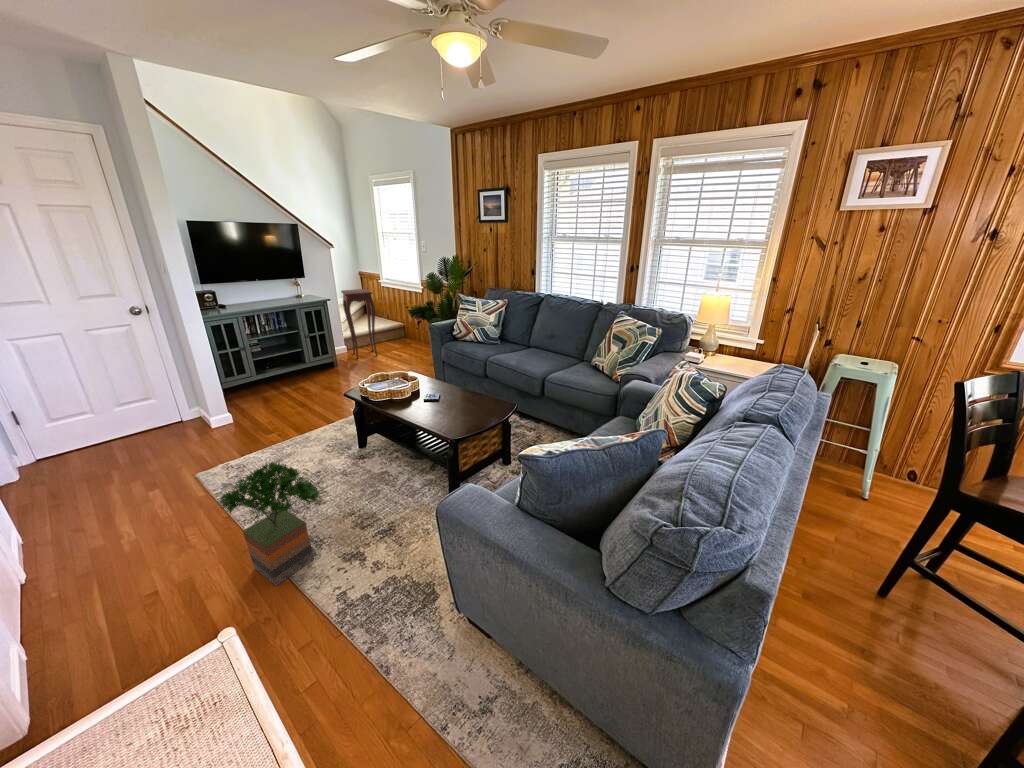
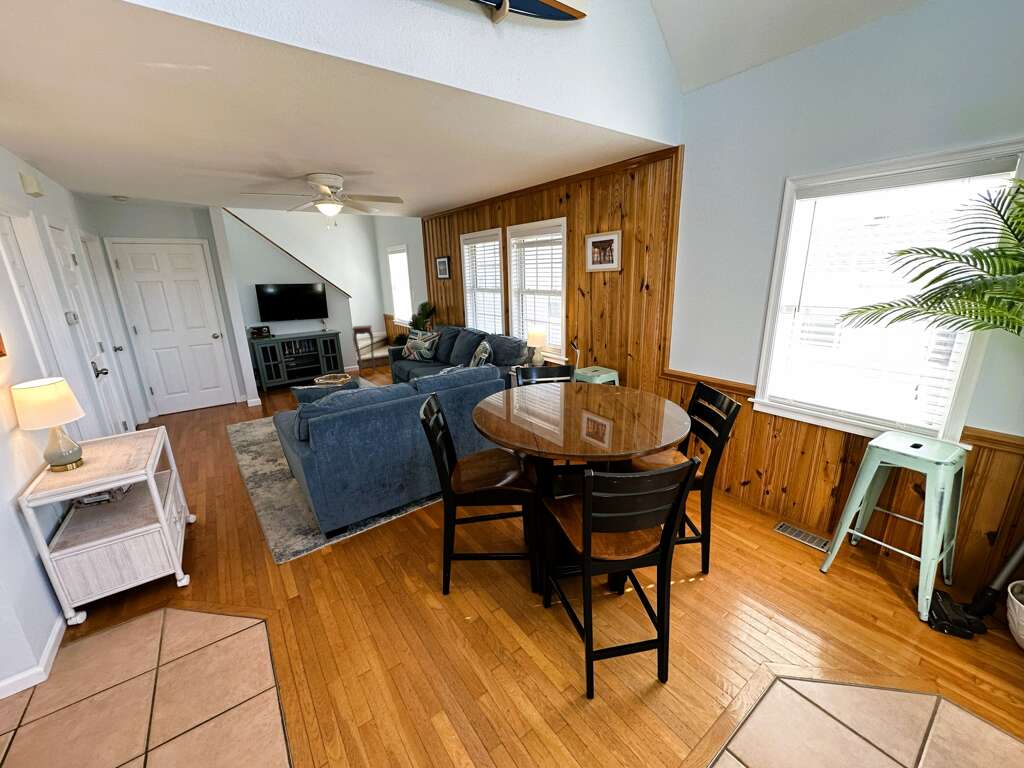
potted tree: present [220,462,319,586] -> none [209,407,259,468]

